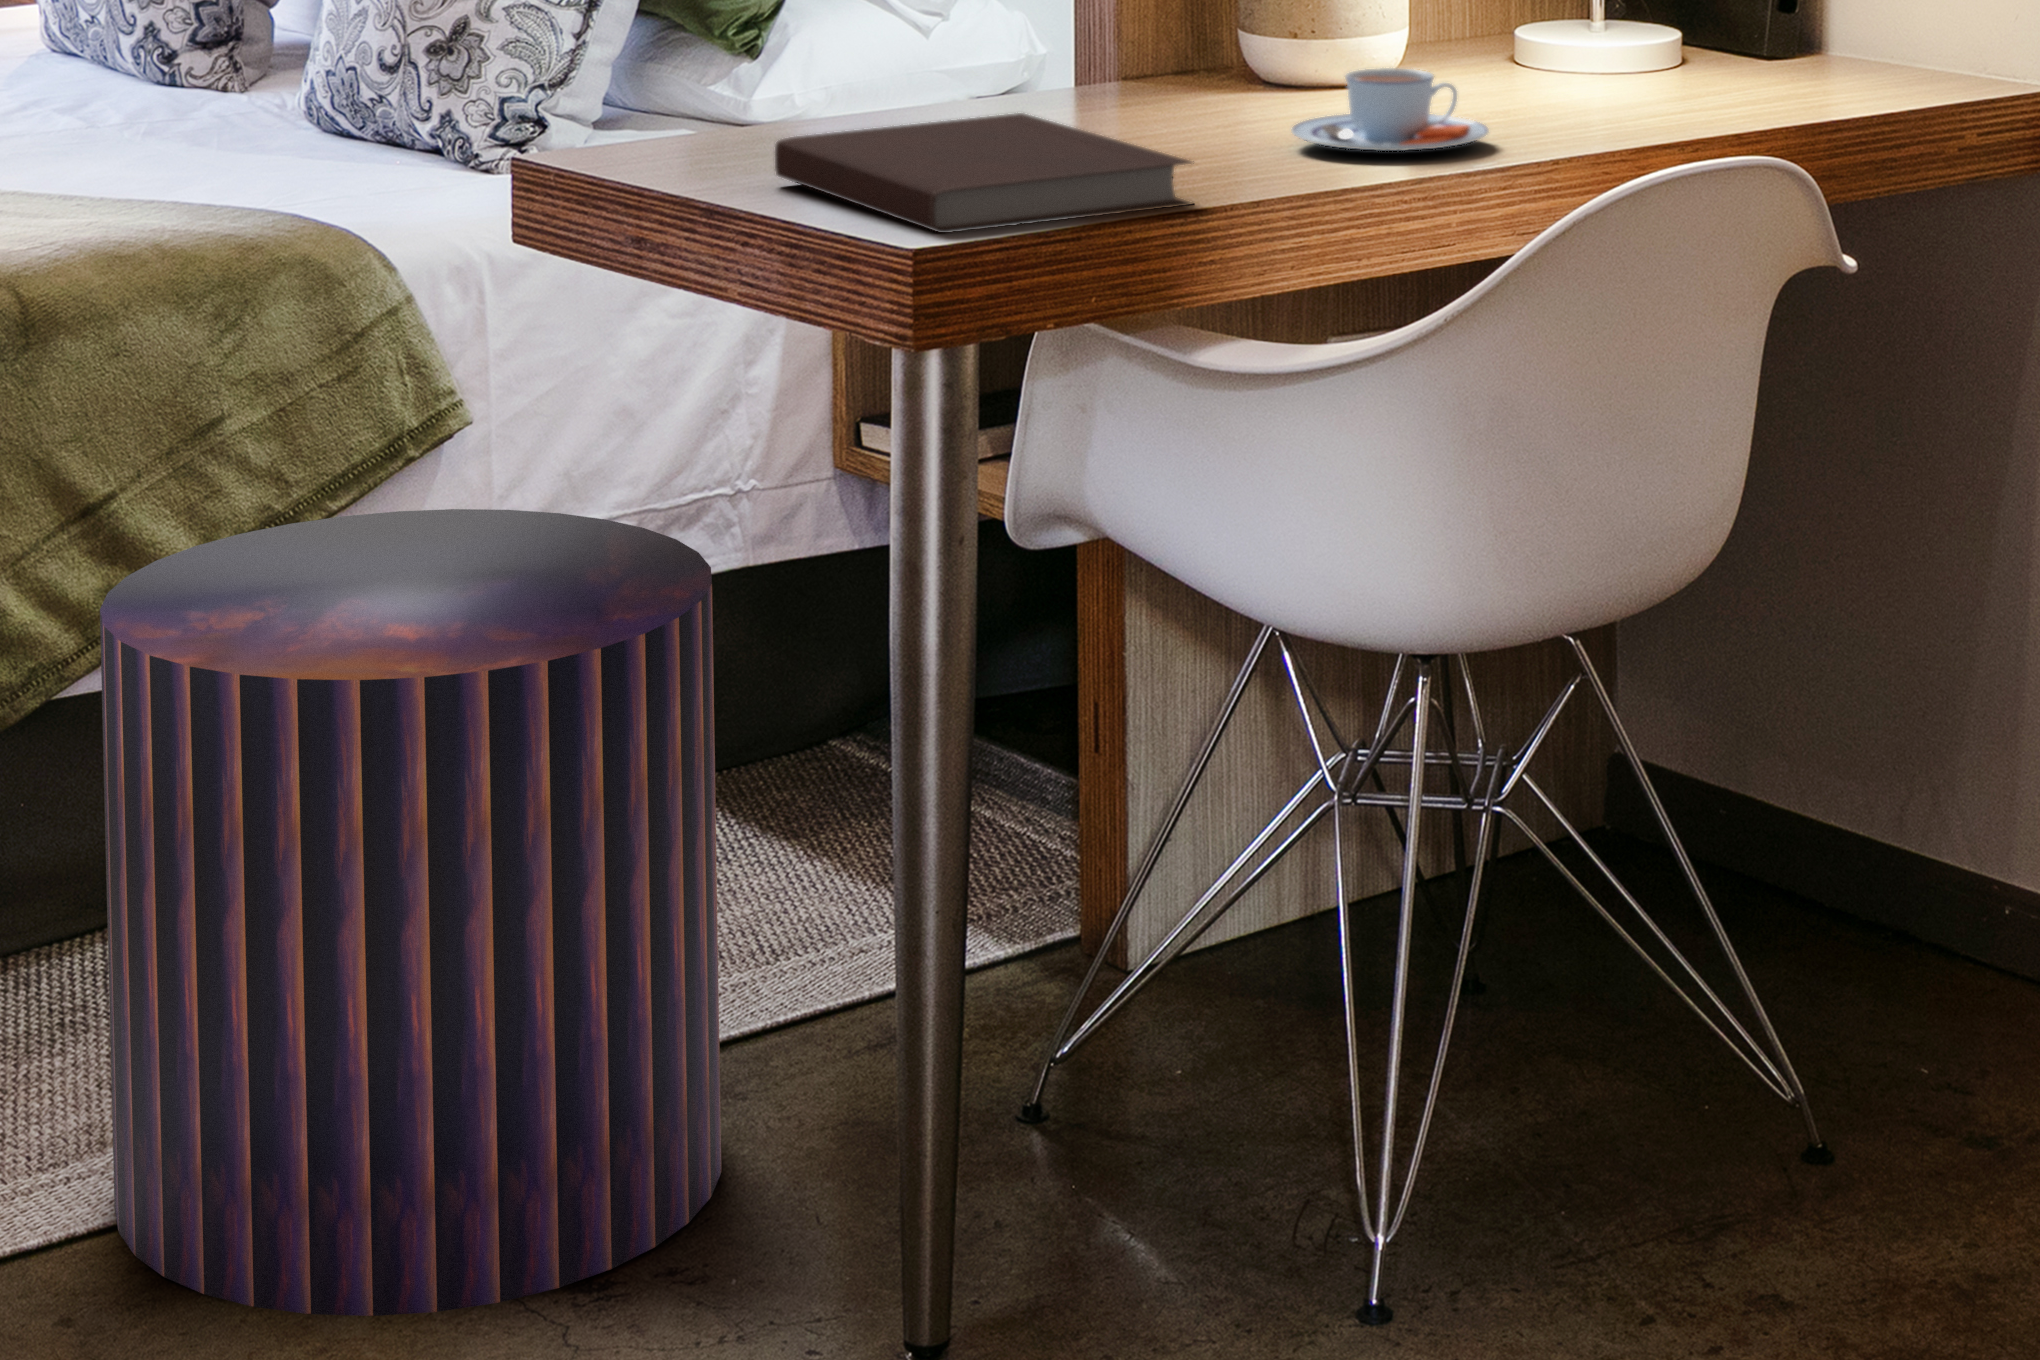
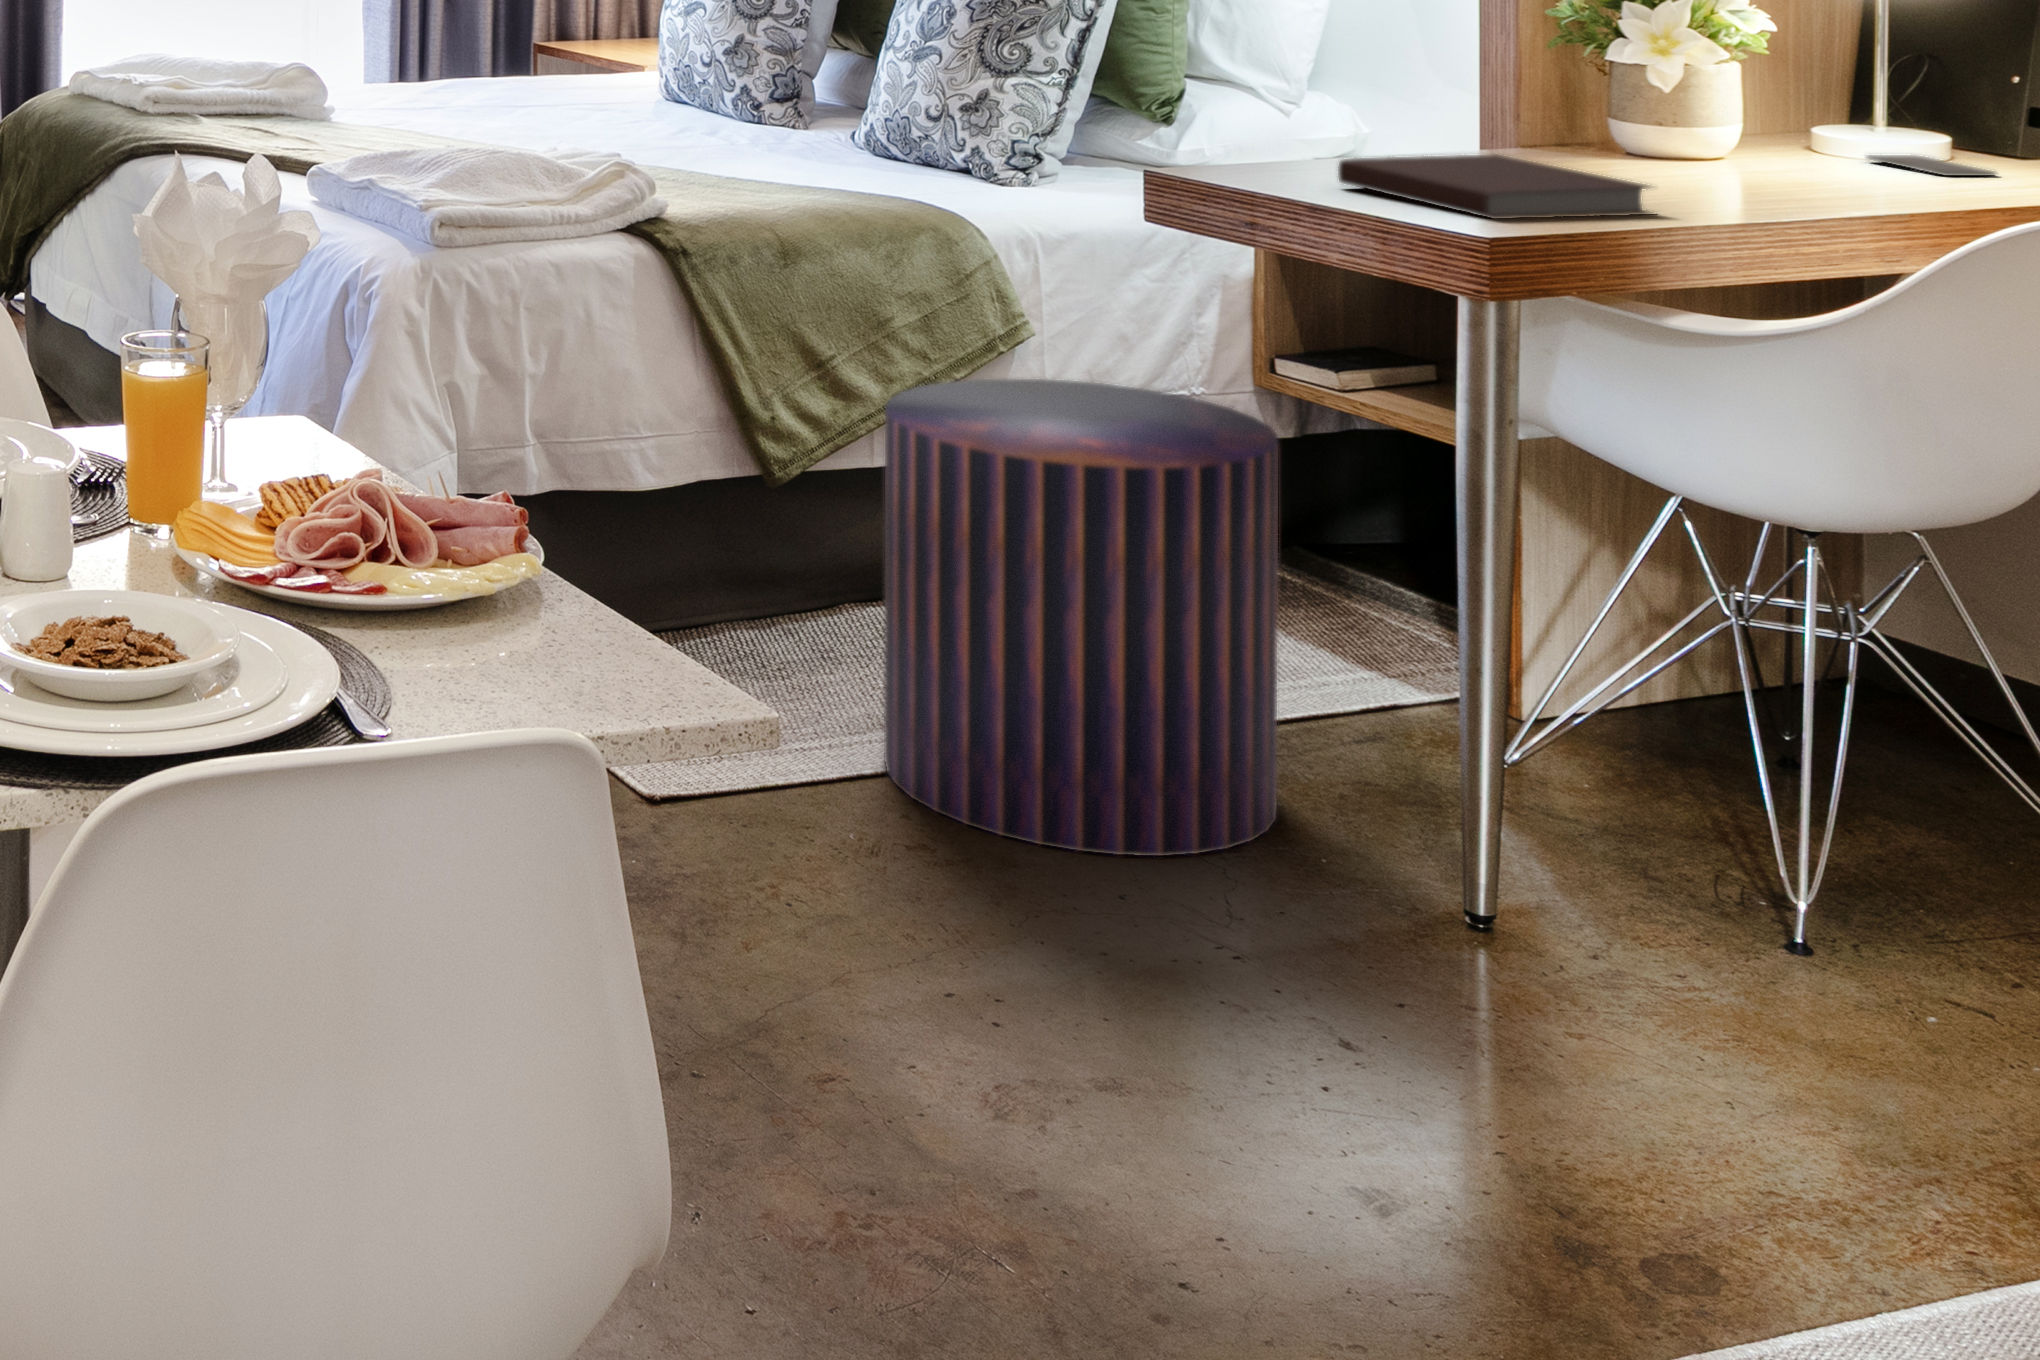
smartphone: none [1577,64,1723,97] -> present [1868,155,1995,176]
teacup: present [1292,68,1489,151] -> none [1690,141,1845,193]

